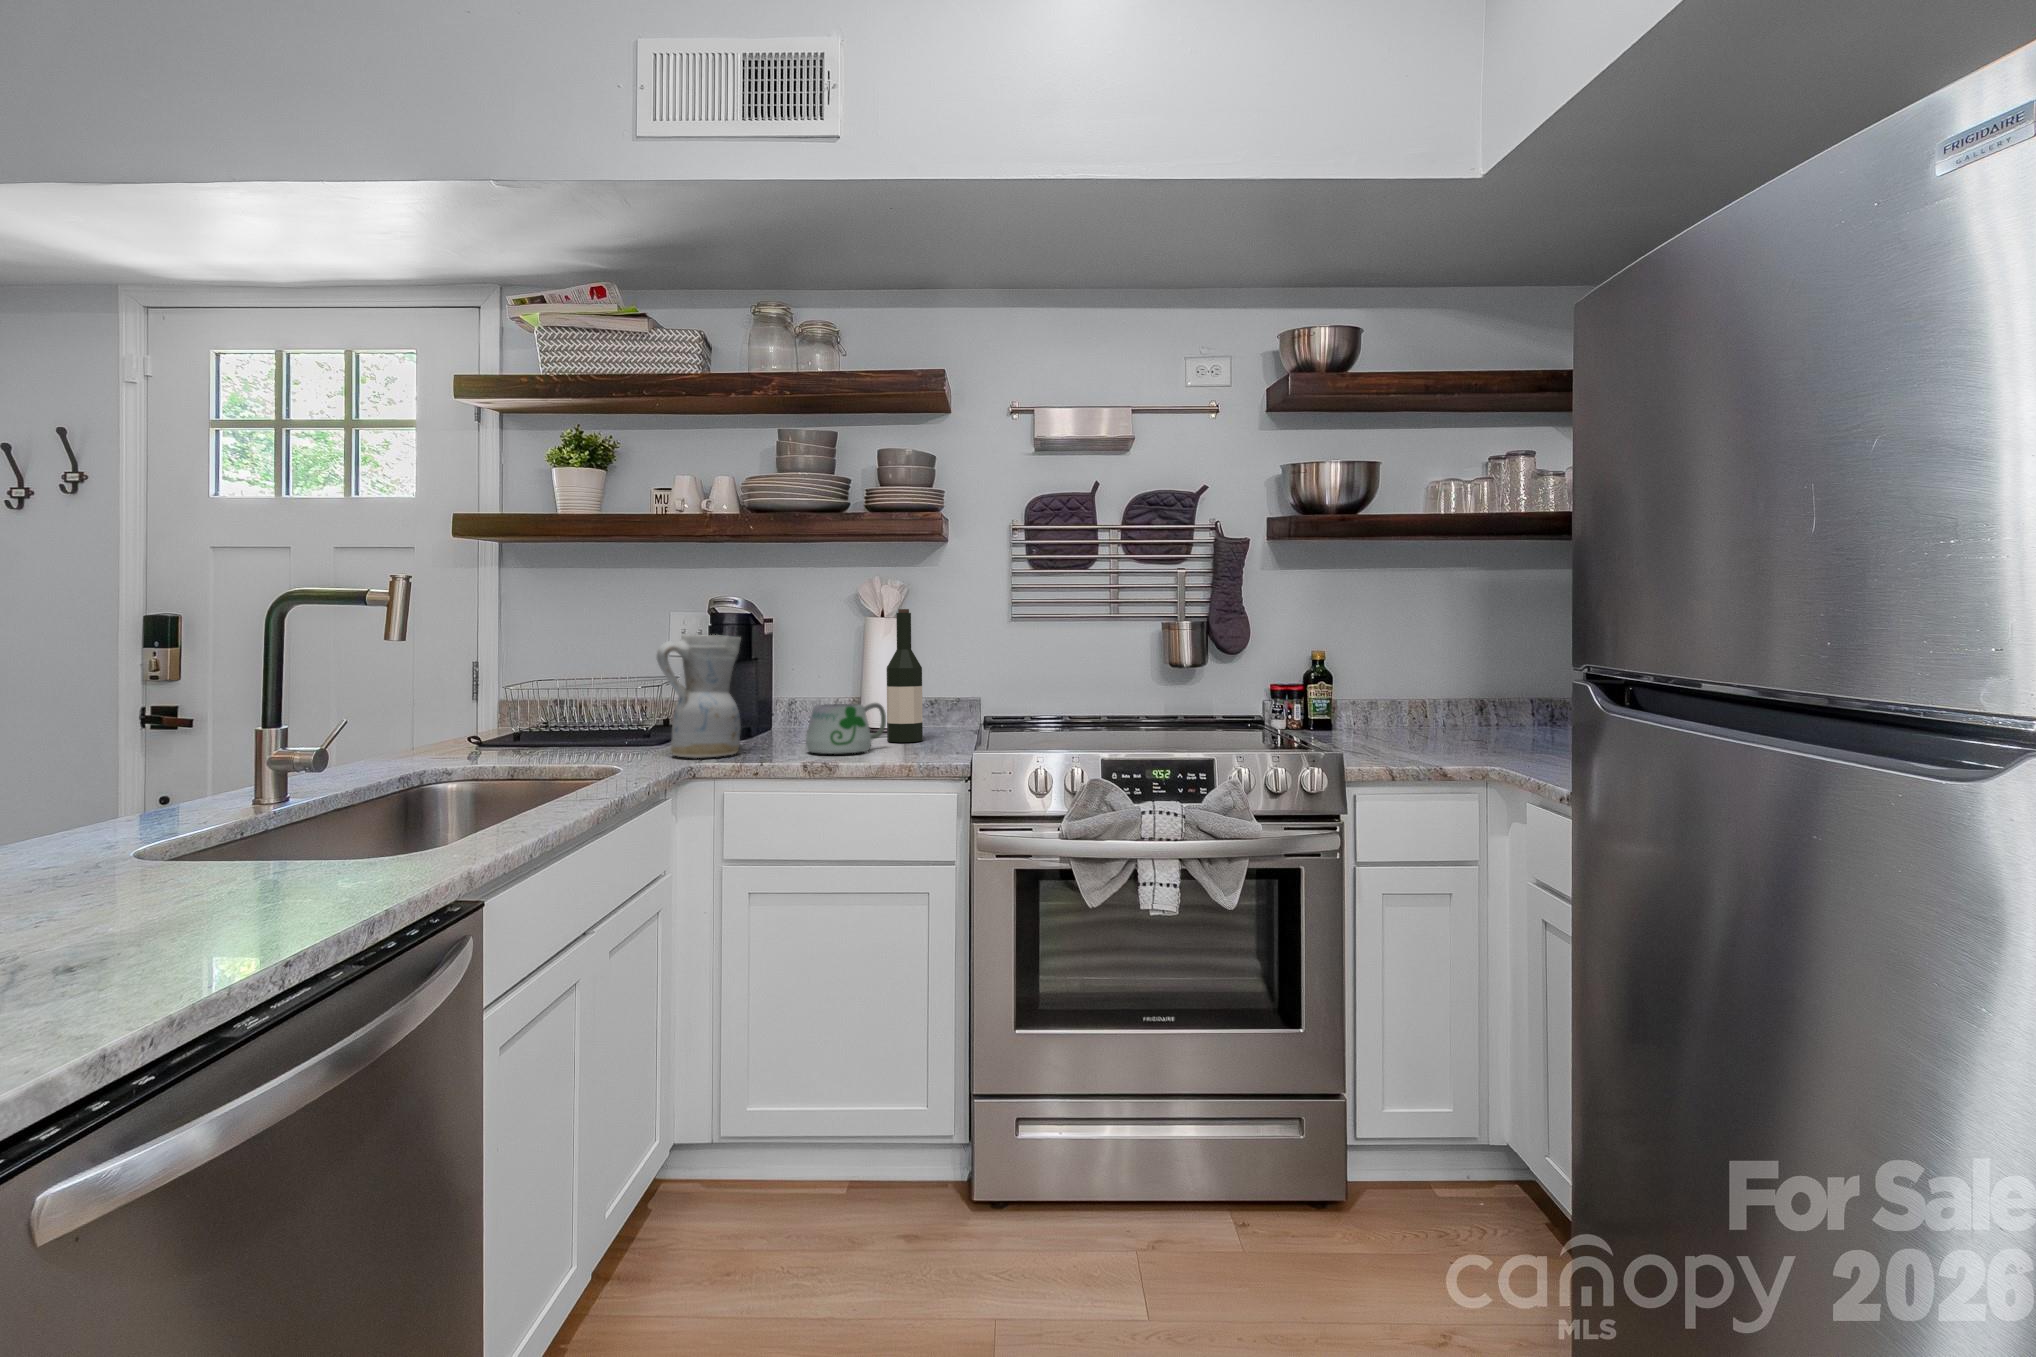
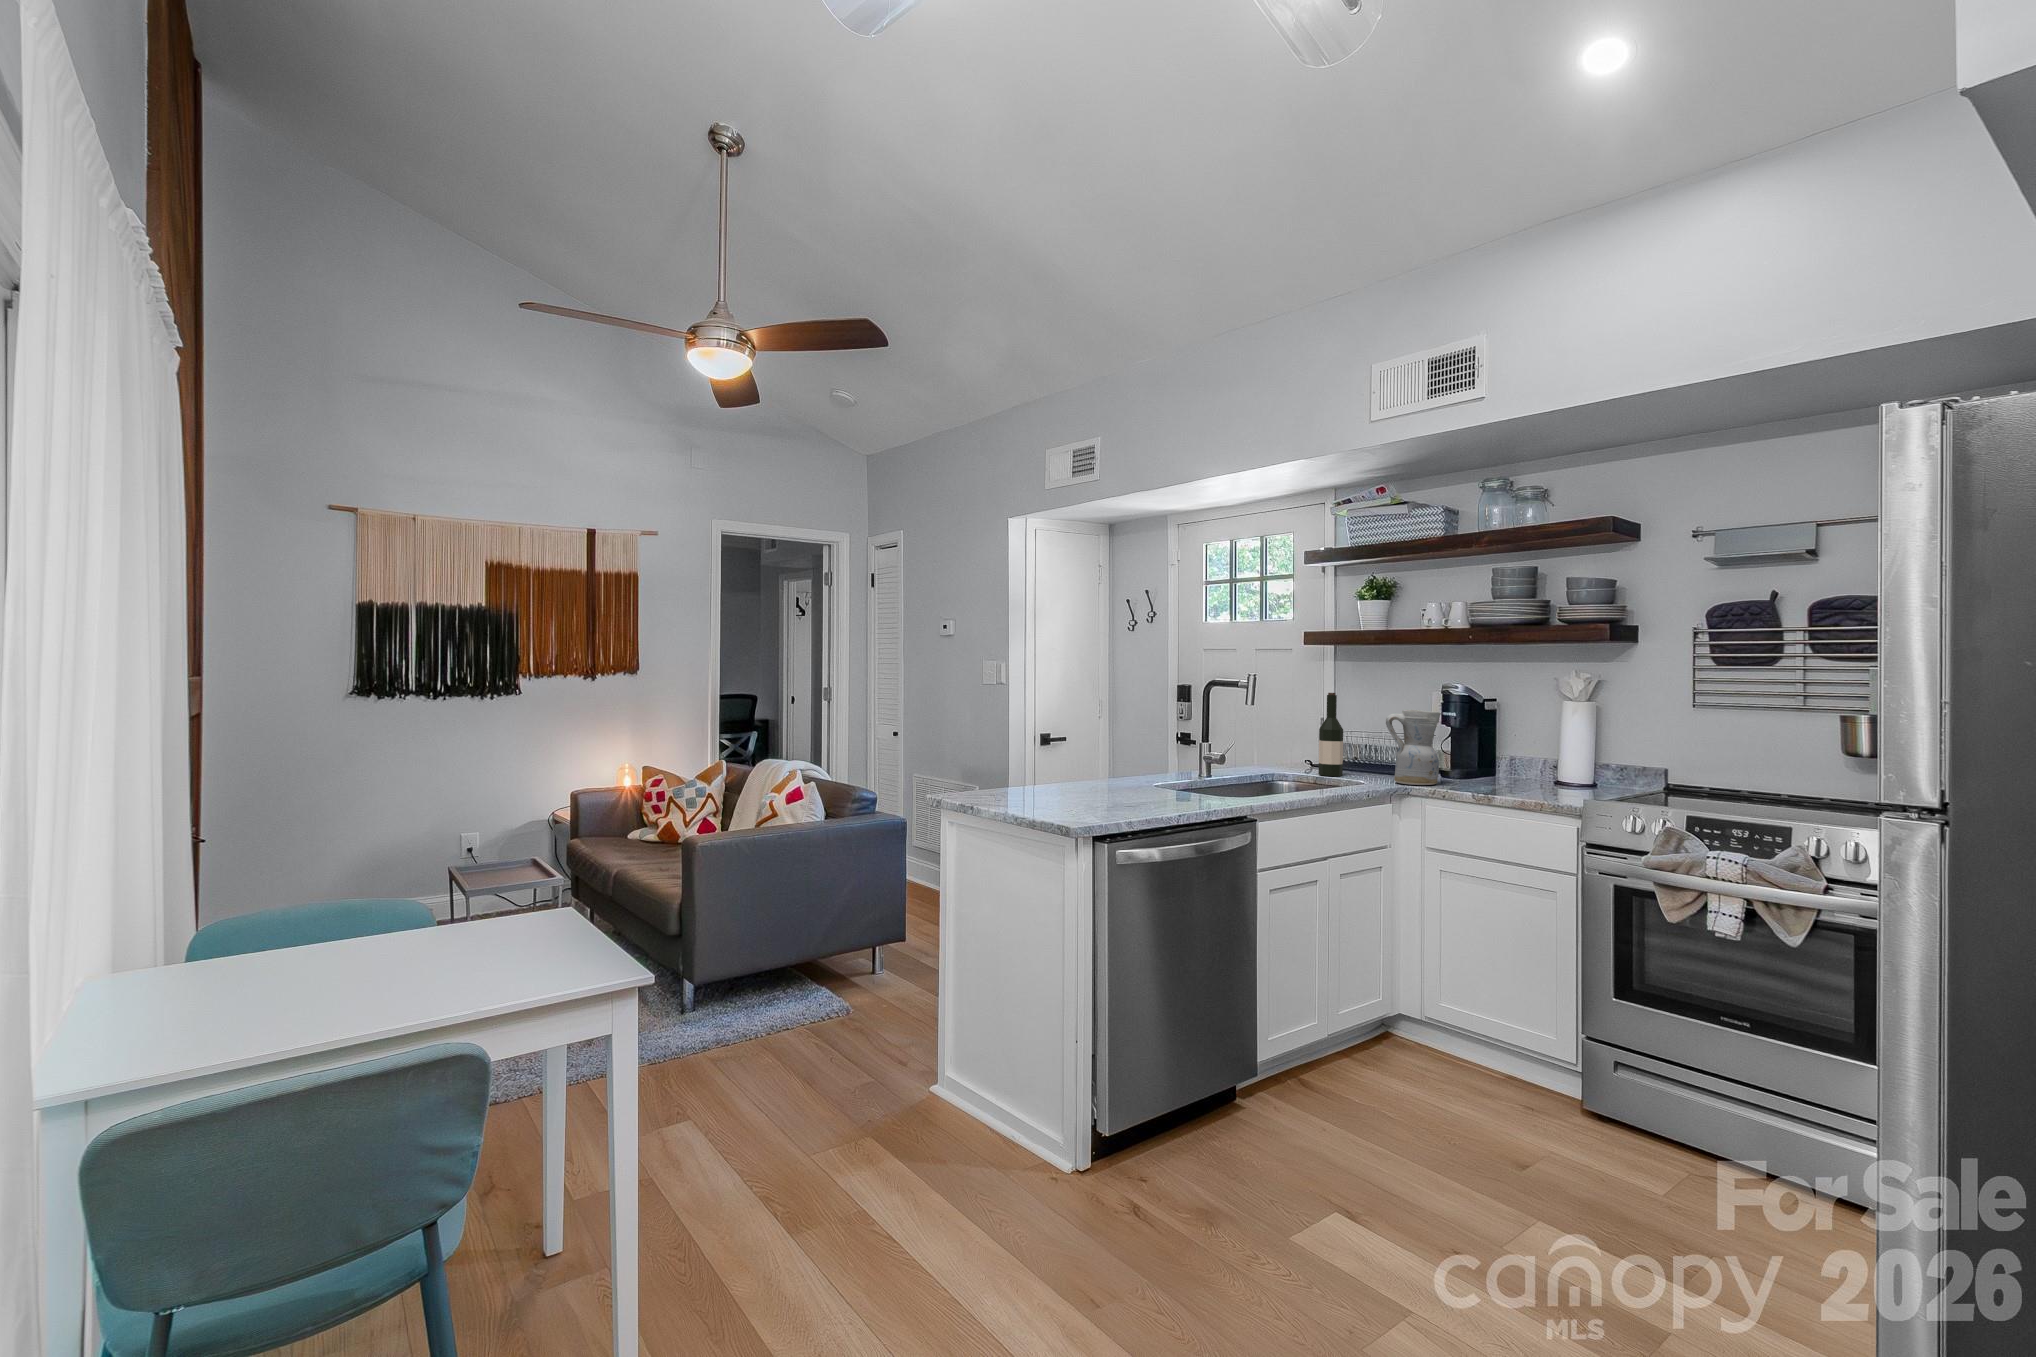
wine bottle: present [887,609,923,742] -> present [1319,693,1343,776]
mug: present [806,703,886,754] -> none [1479,759,1541,794]

